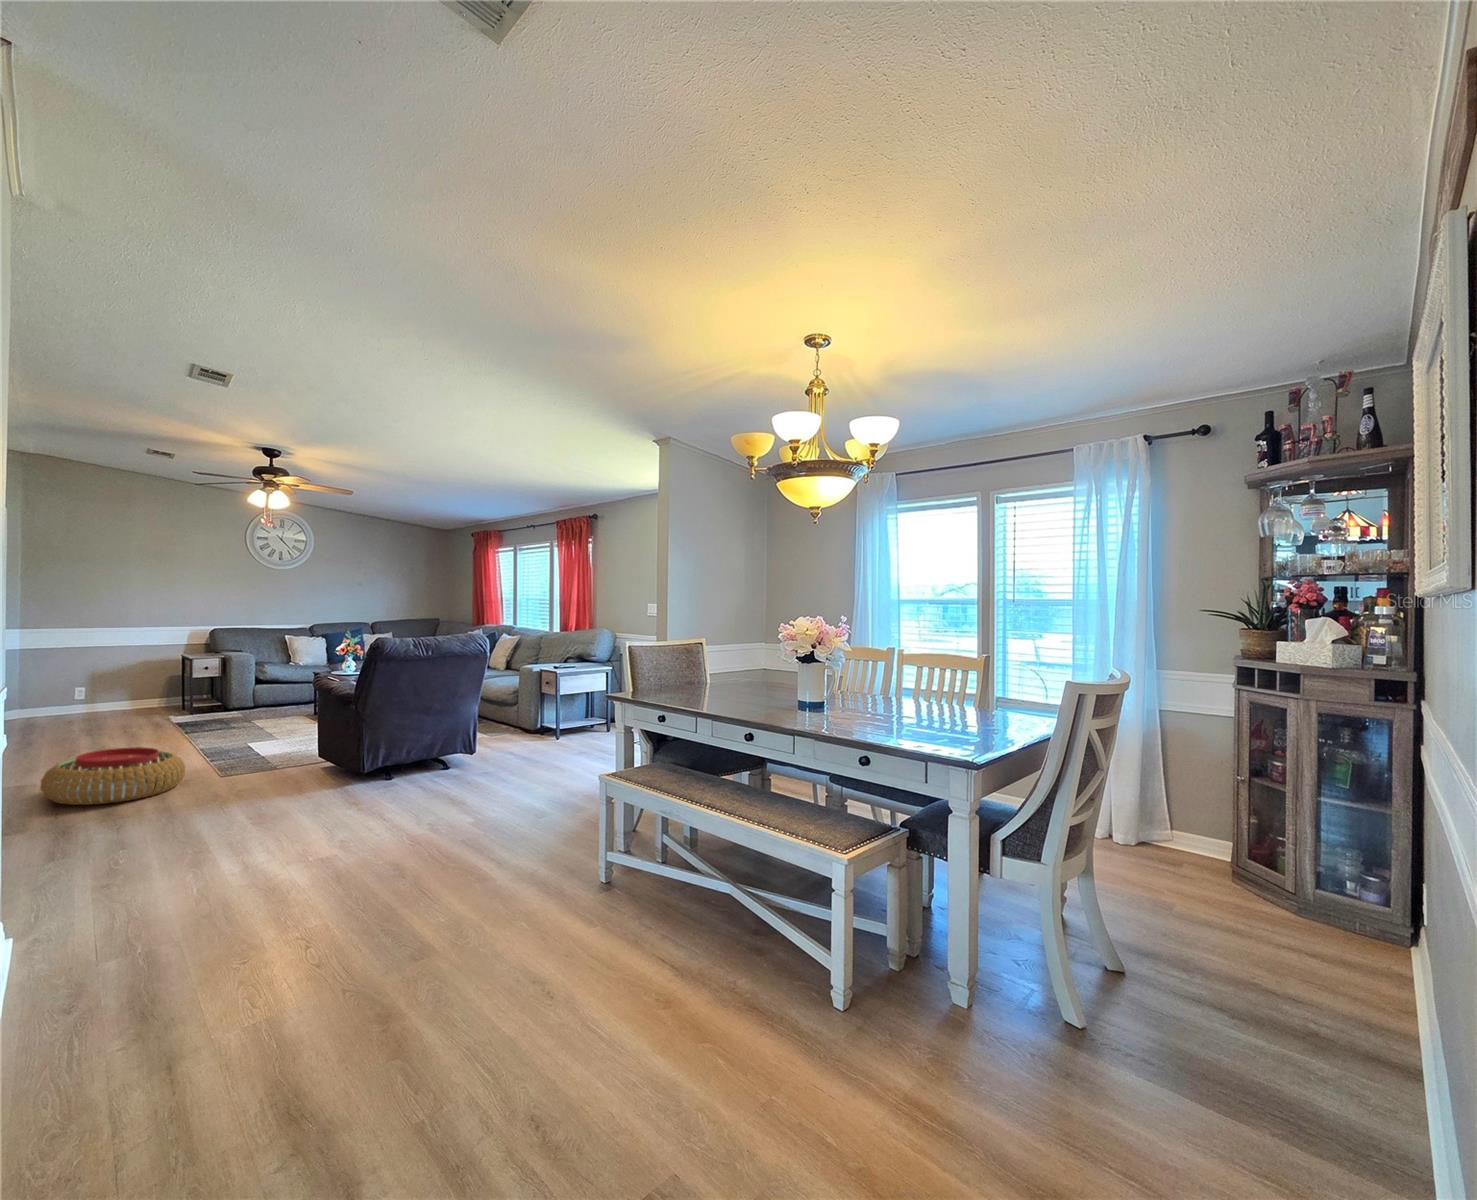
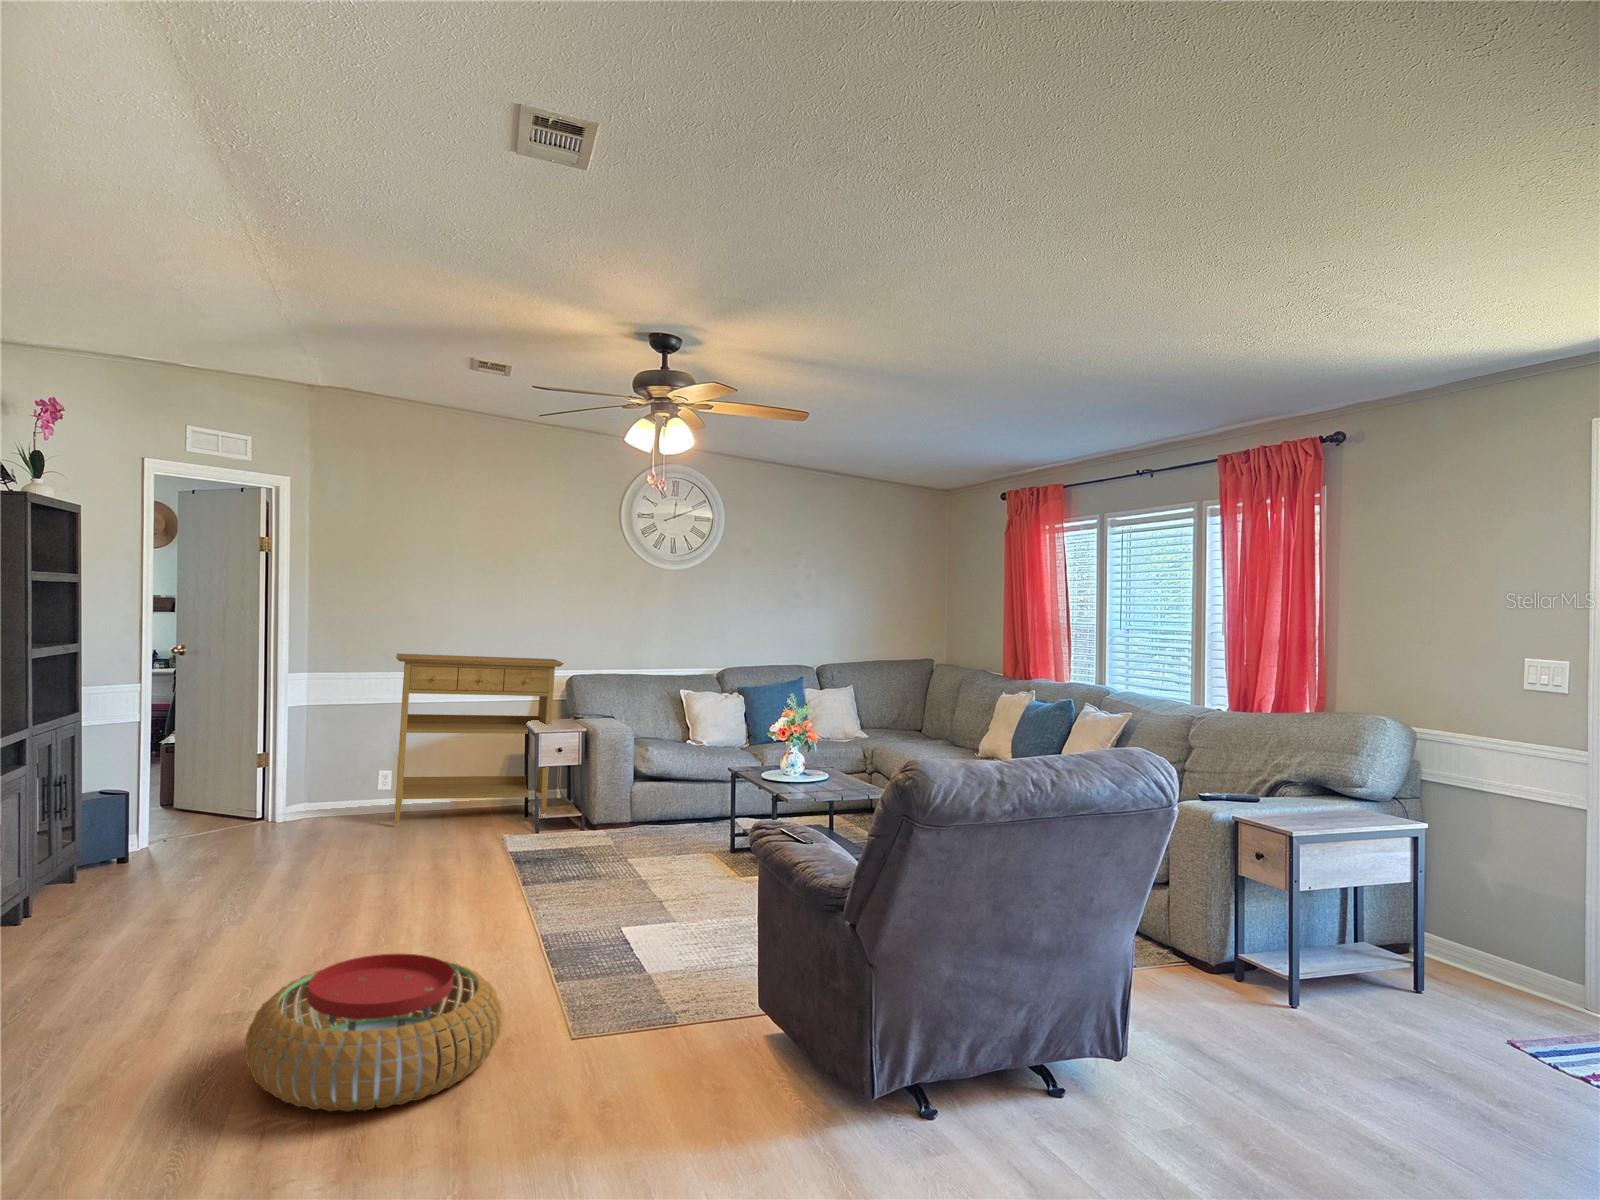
console table: none [75,616,206,719] -> present [394,654,564,824]

